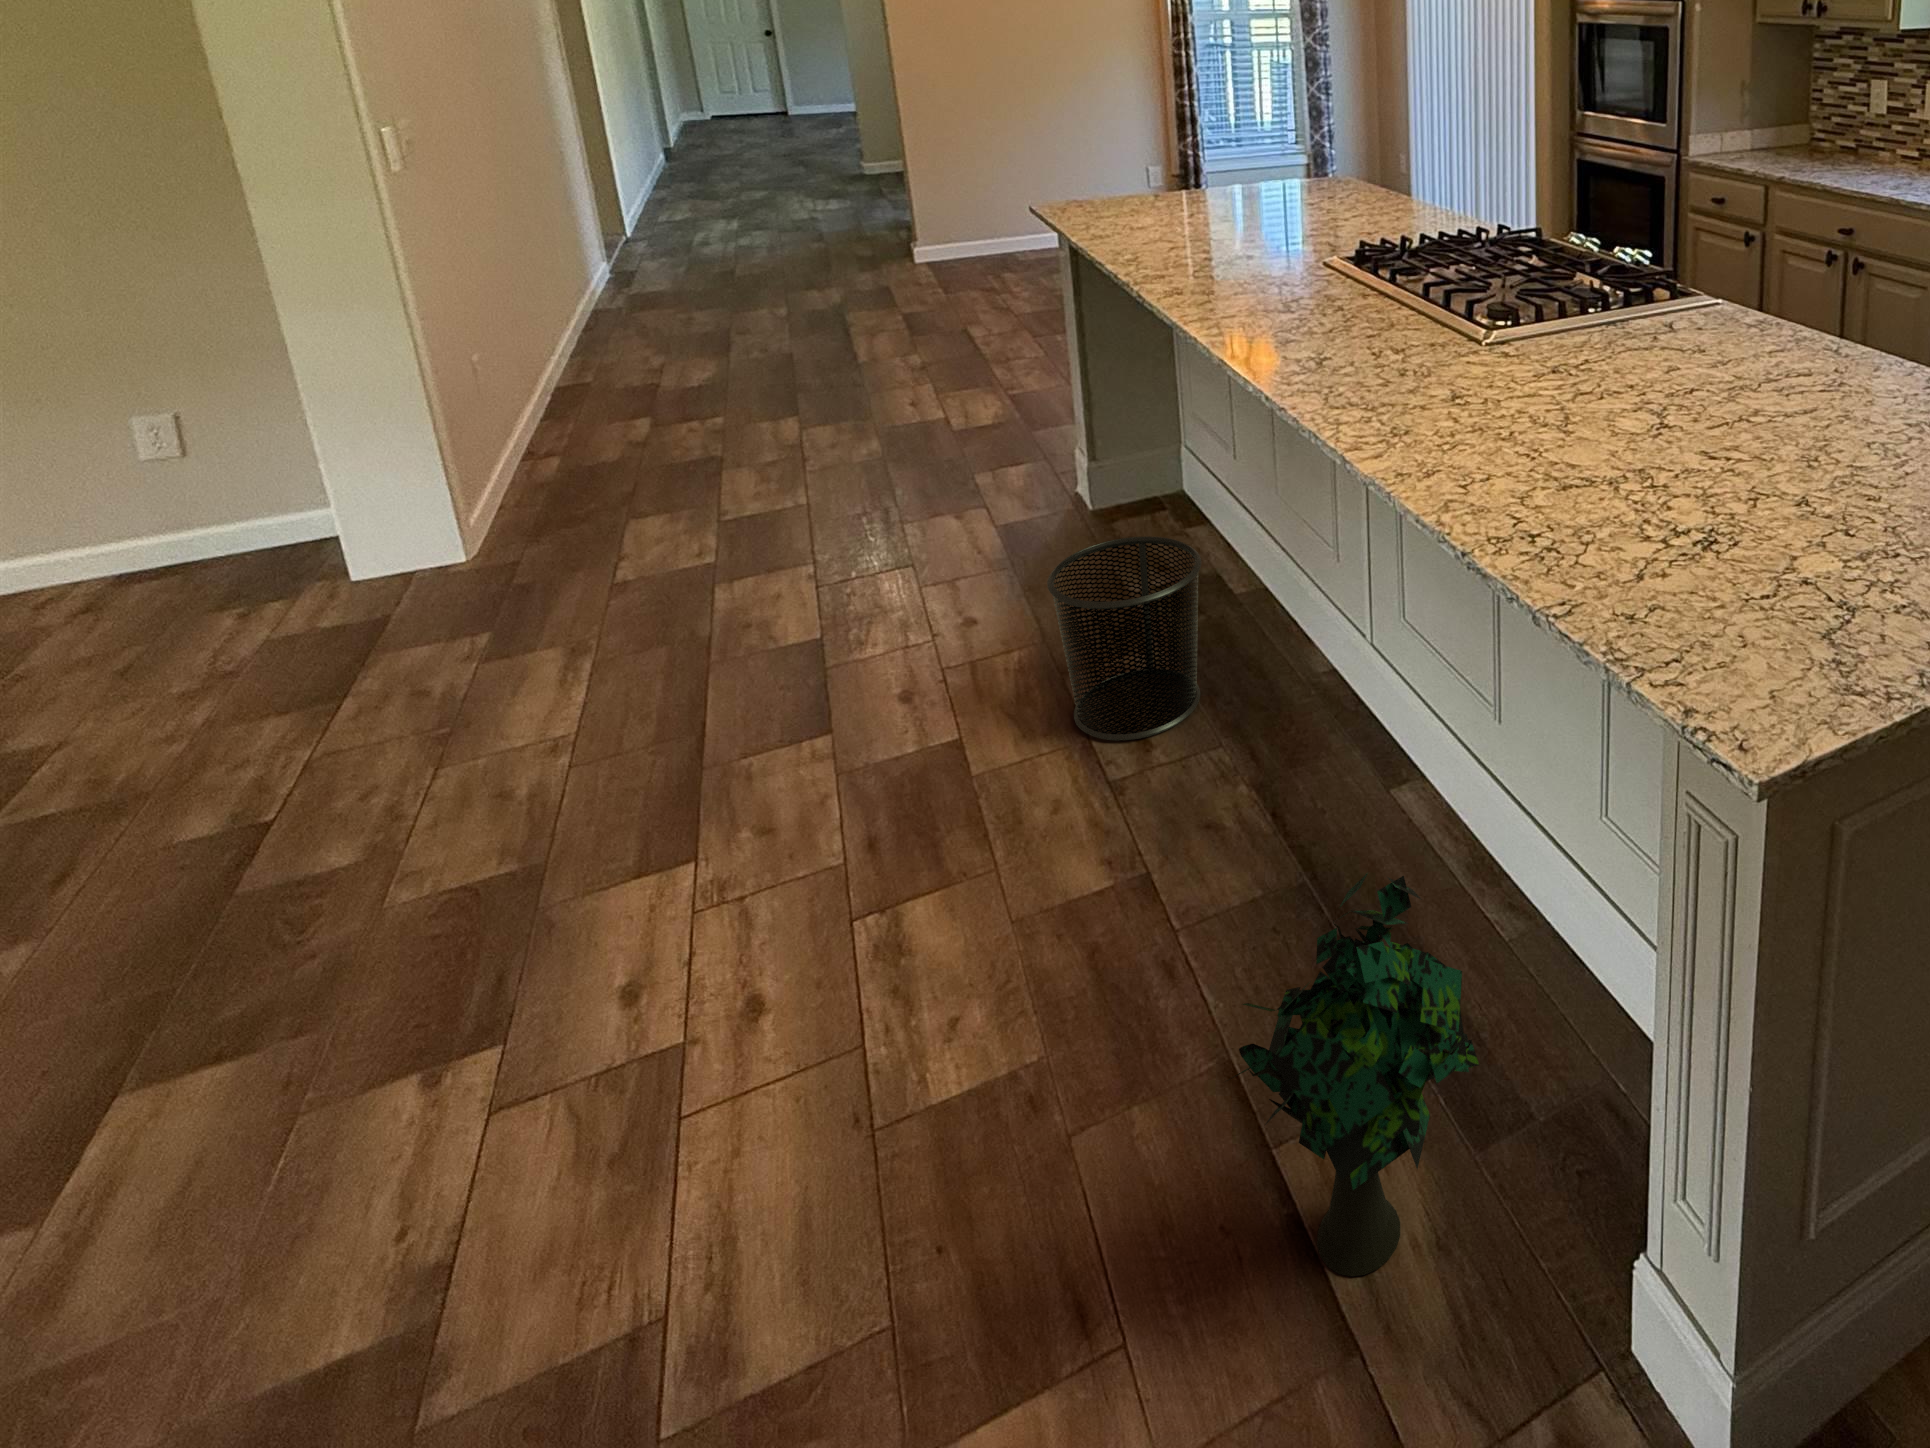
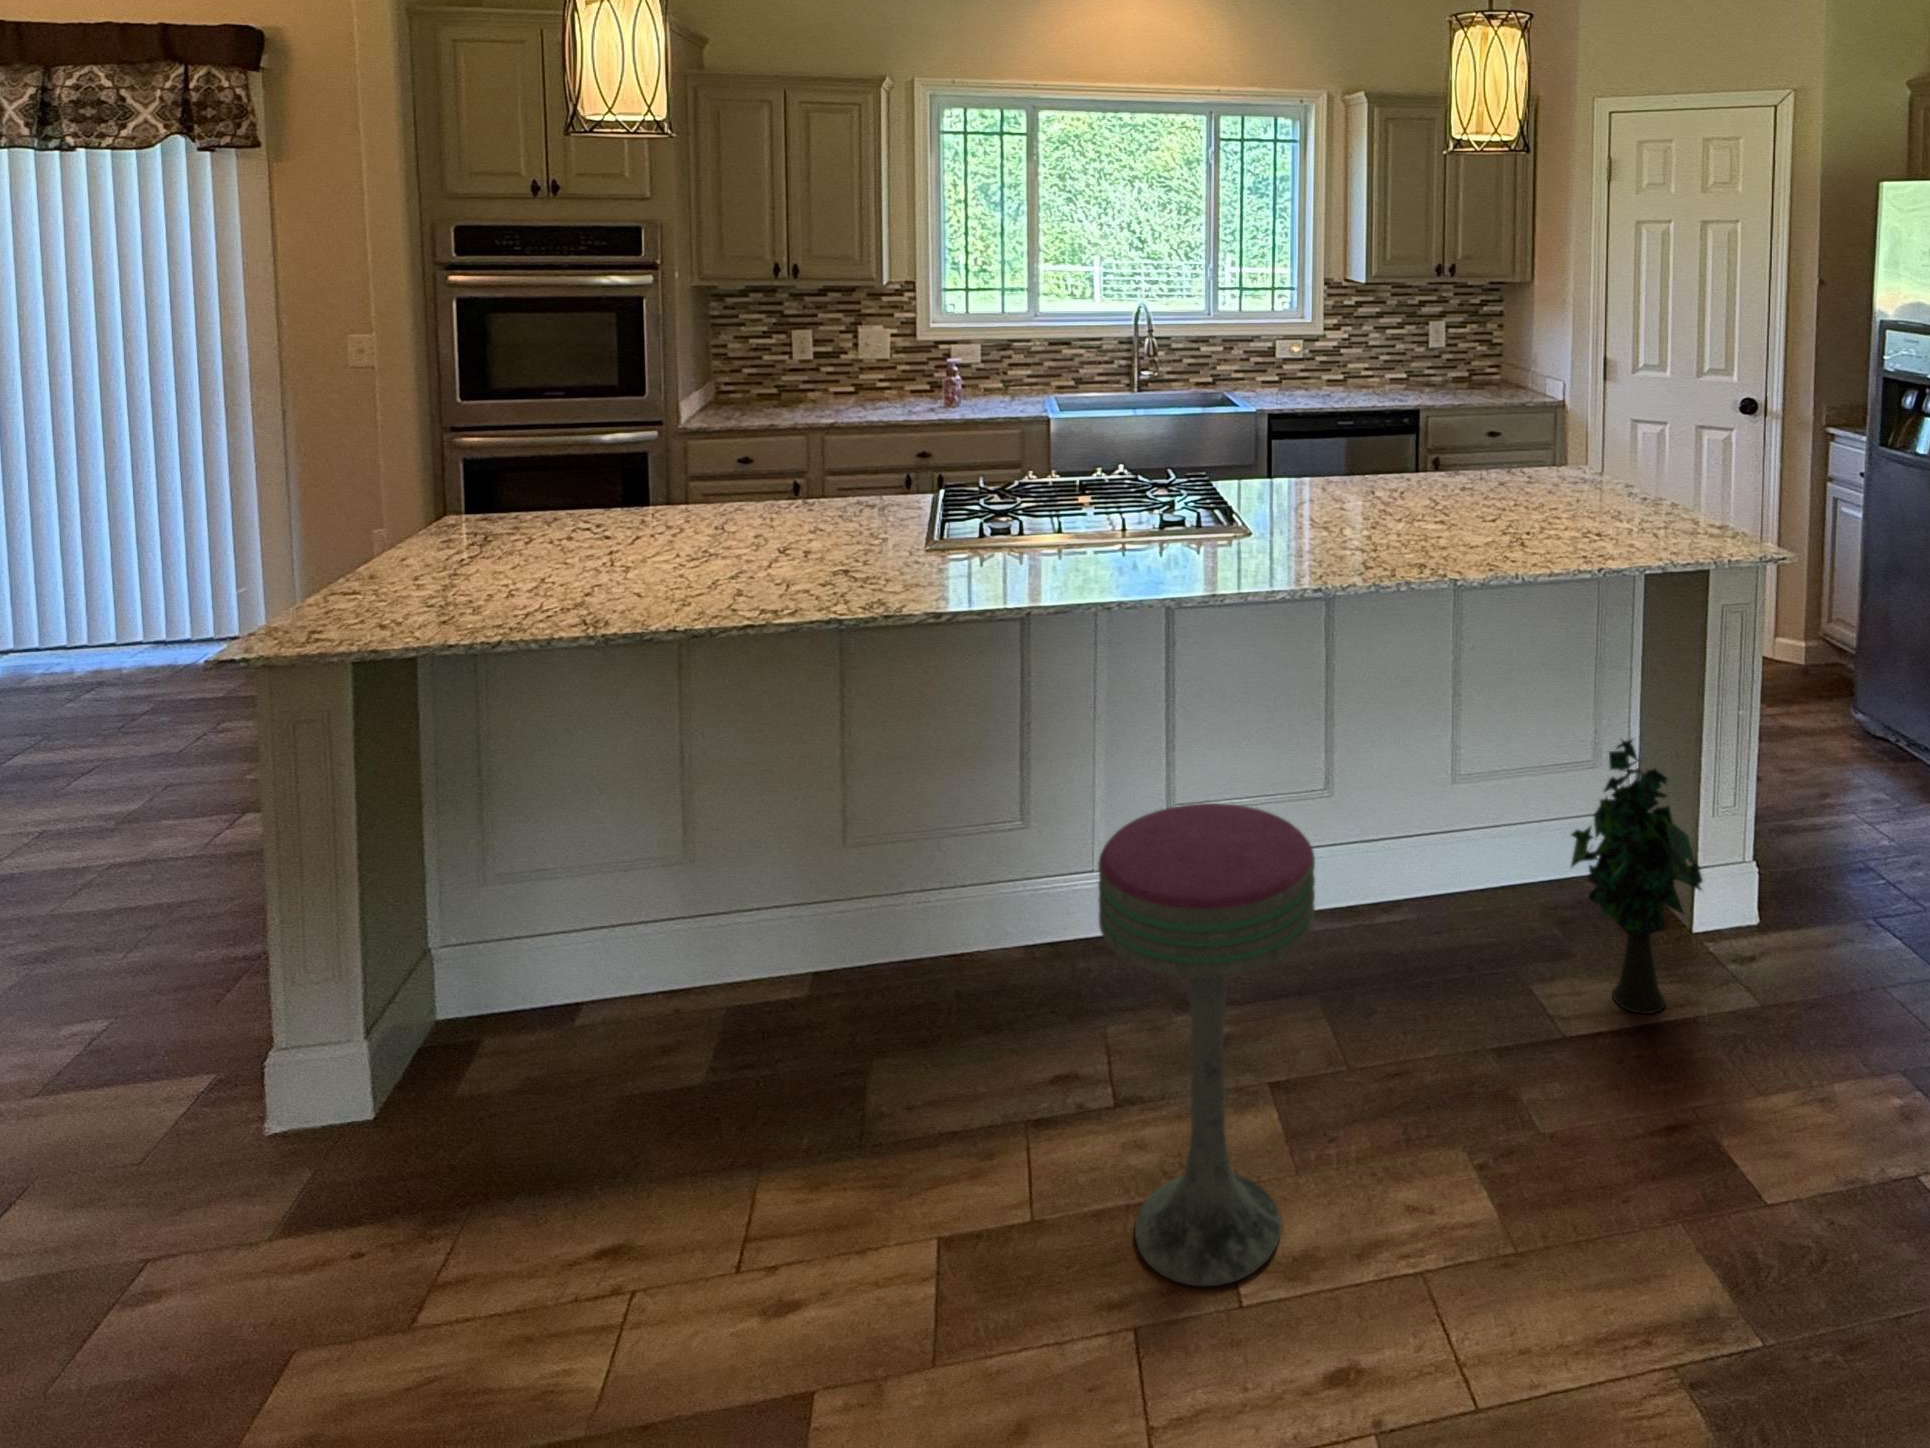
bar stool: none [773,530,1003,926] -> present [1098,803,1315,1286]
waste bin: present [1047,536,1201,741] -> none [887,859,1063,1125]

